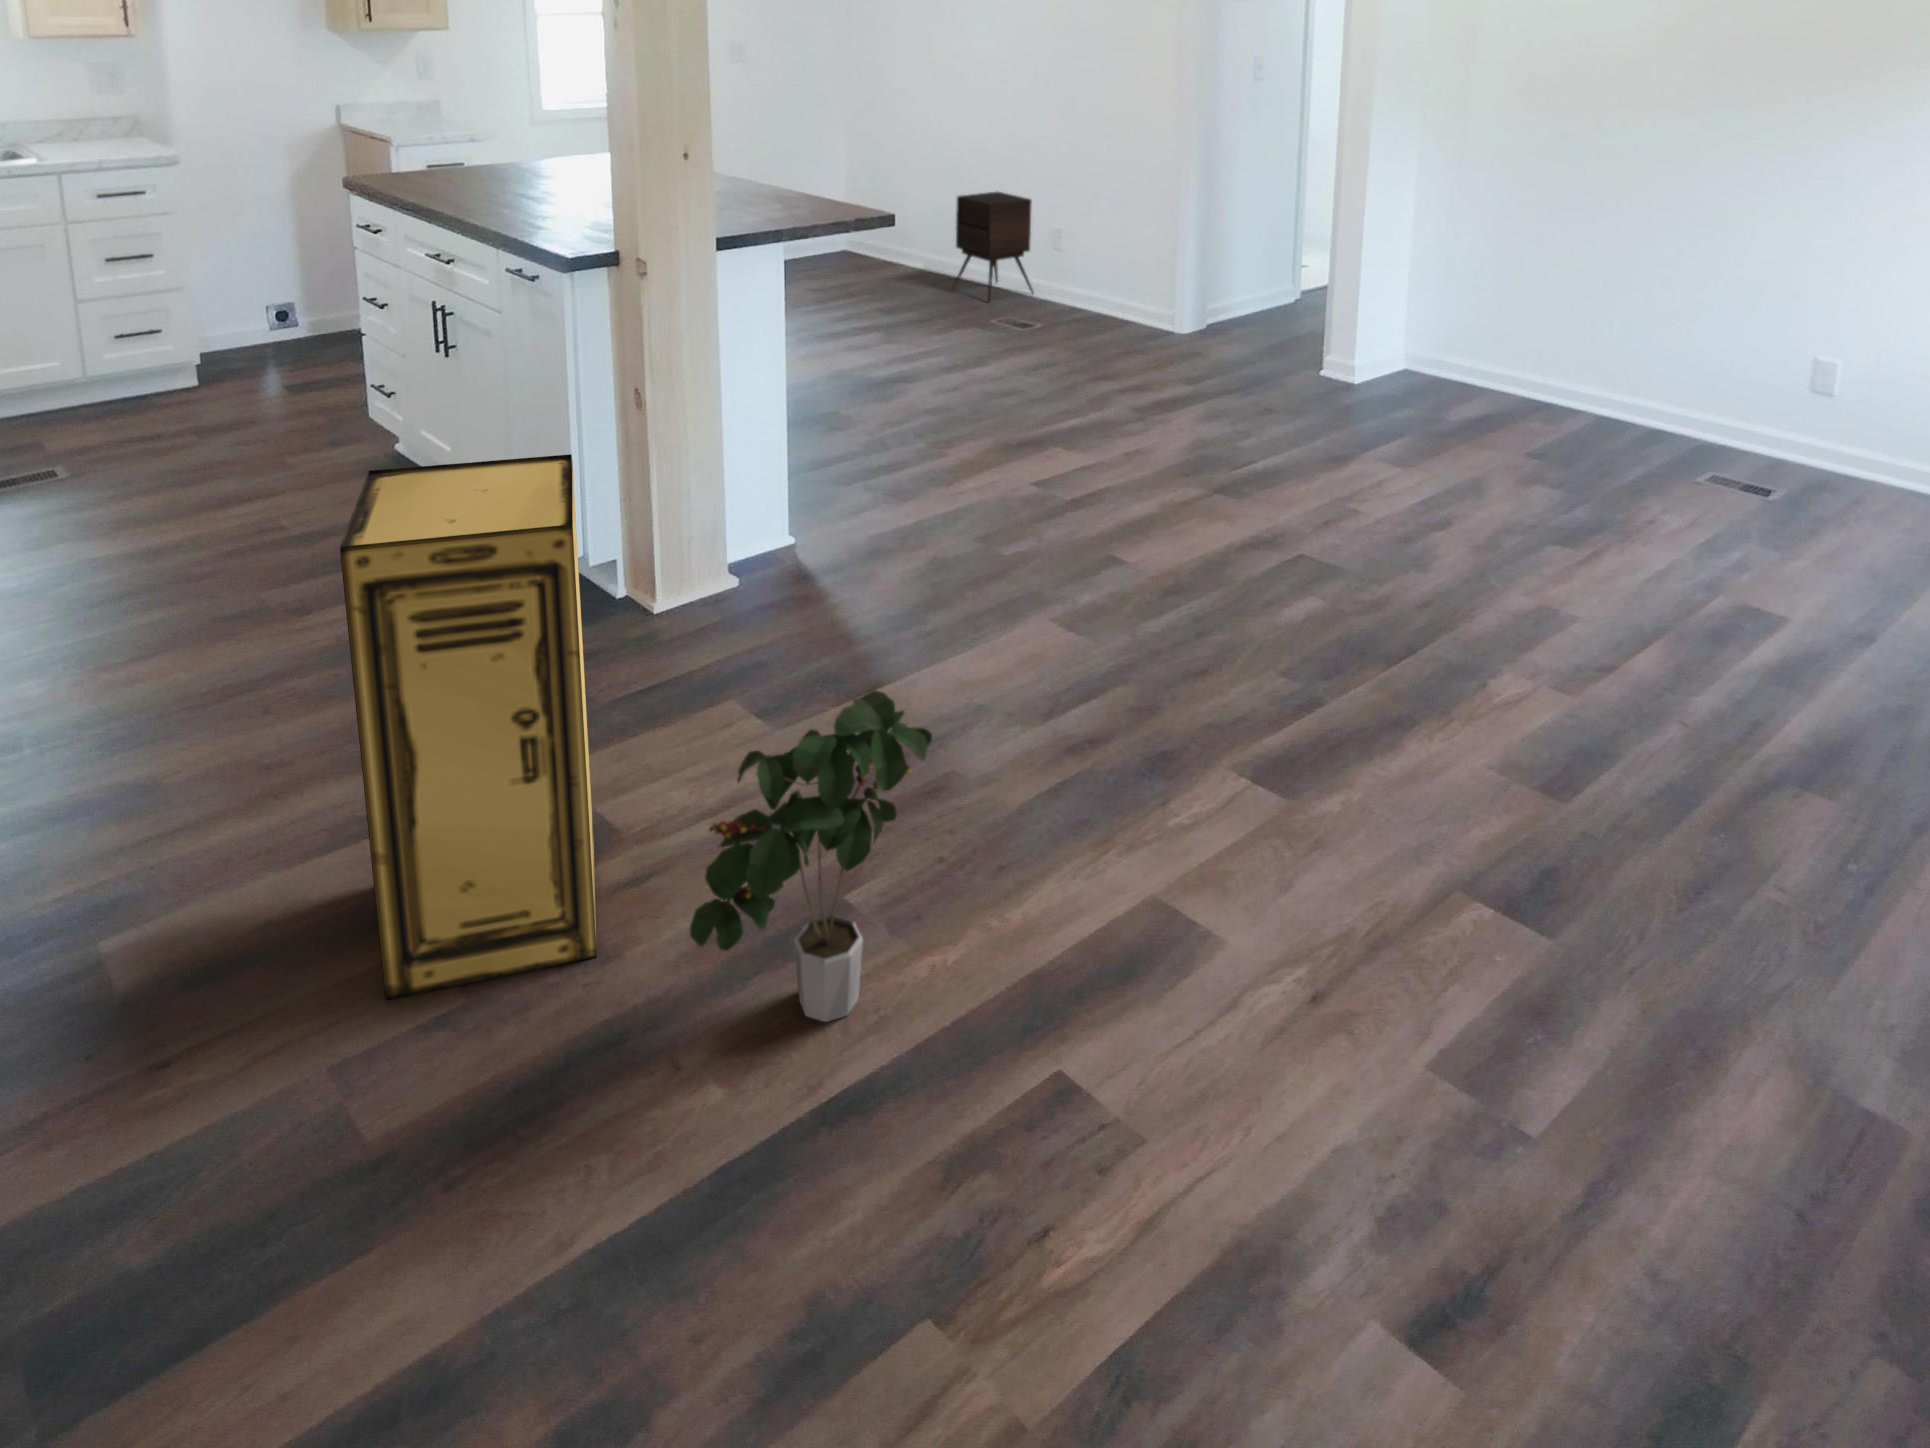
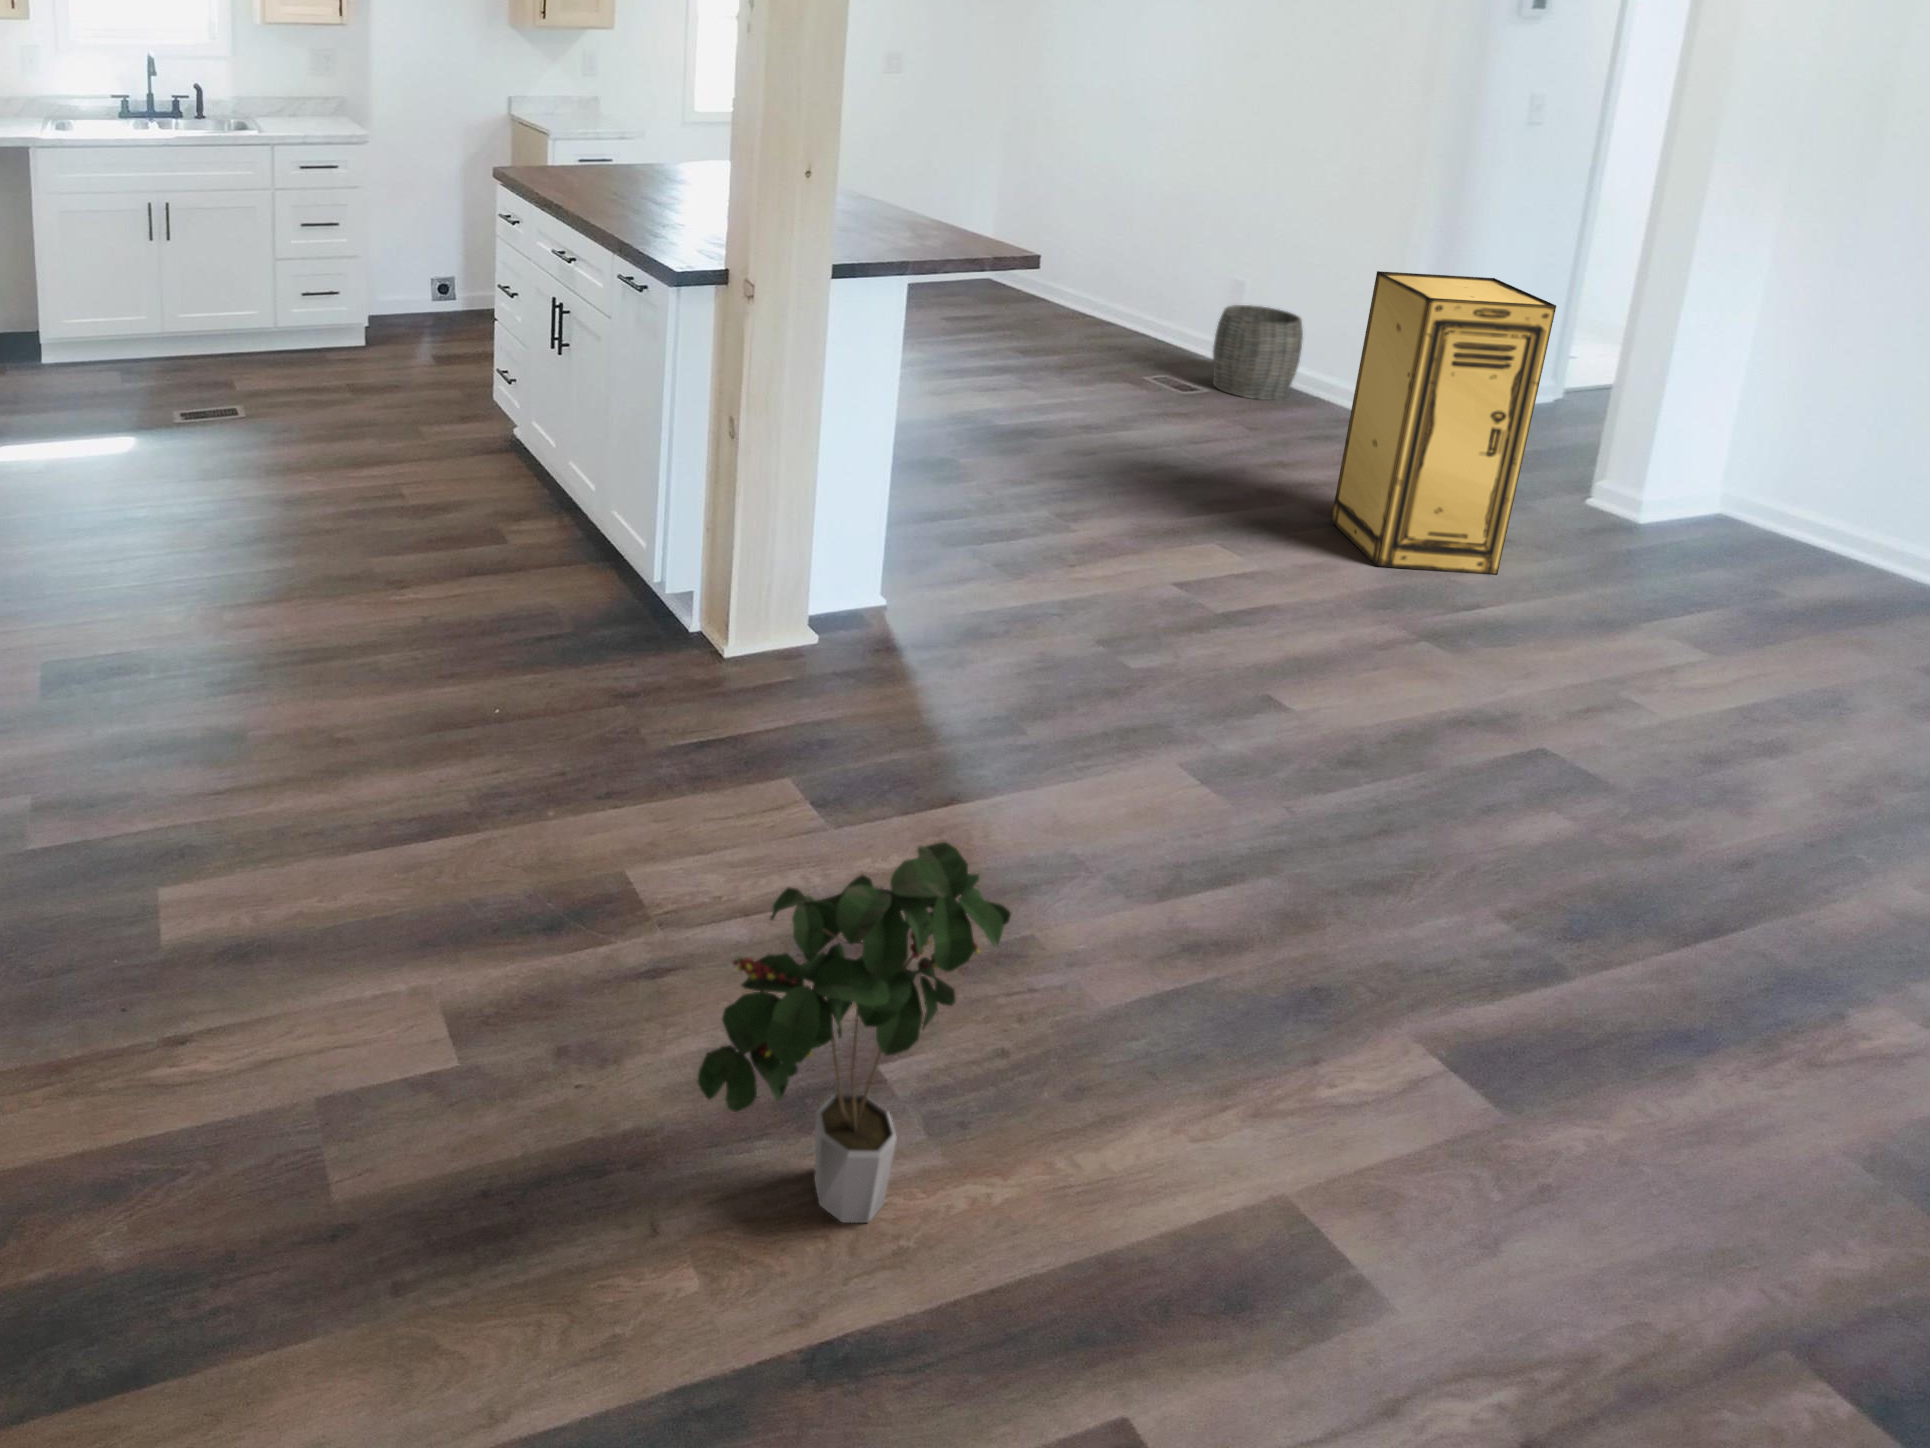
side table: present [952,192,1033,301] -> none [1091,230,1202,356]
woven basket: none [1050,248,1117,326] -> present [1213,305,1303,400]
storage cabinet: present [340,454,597,999] -> present [1331,271,1556,575]

